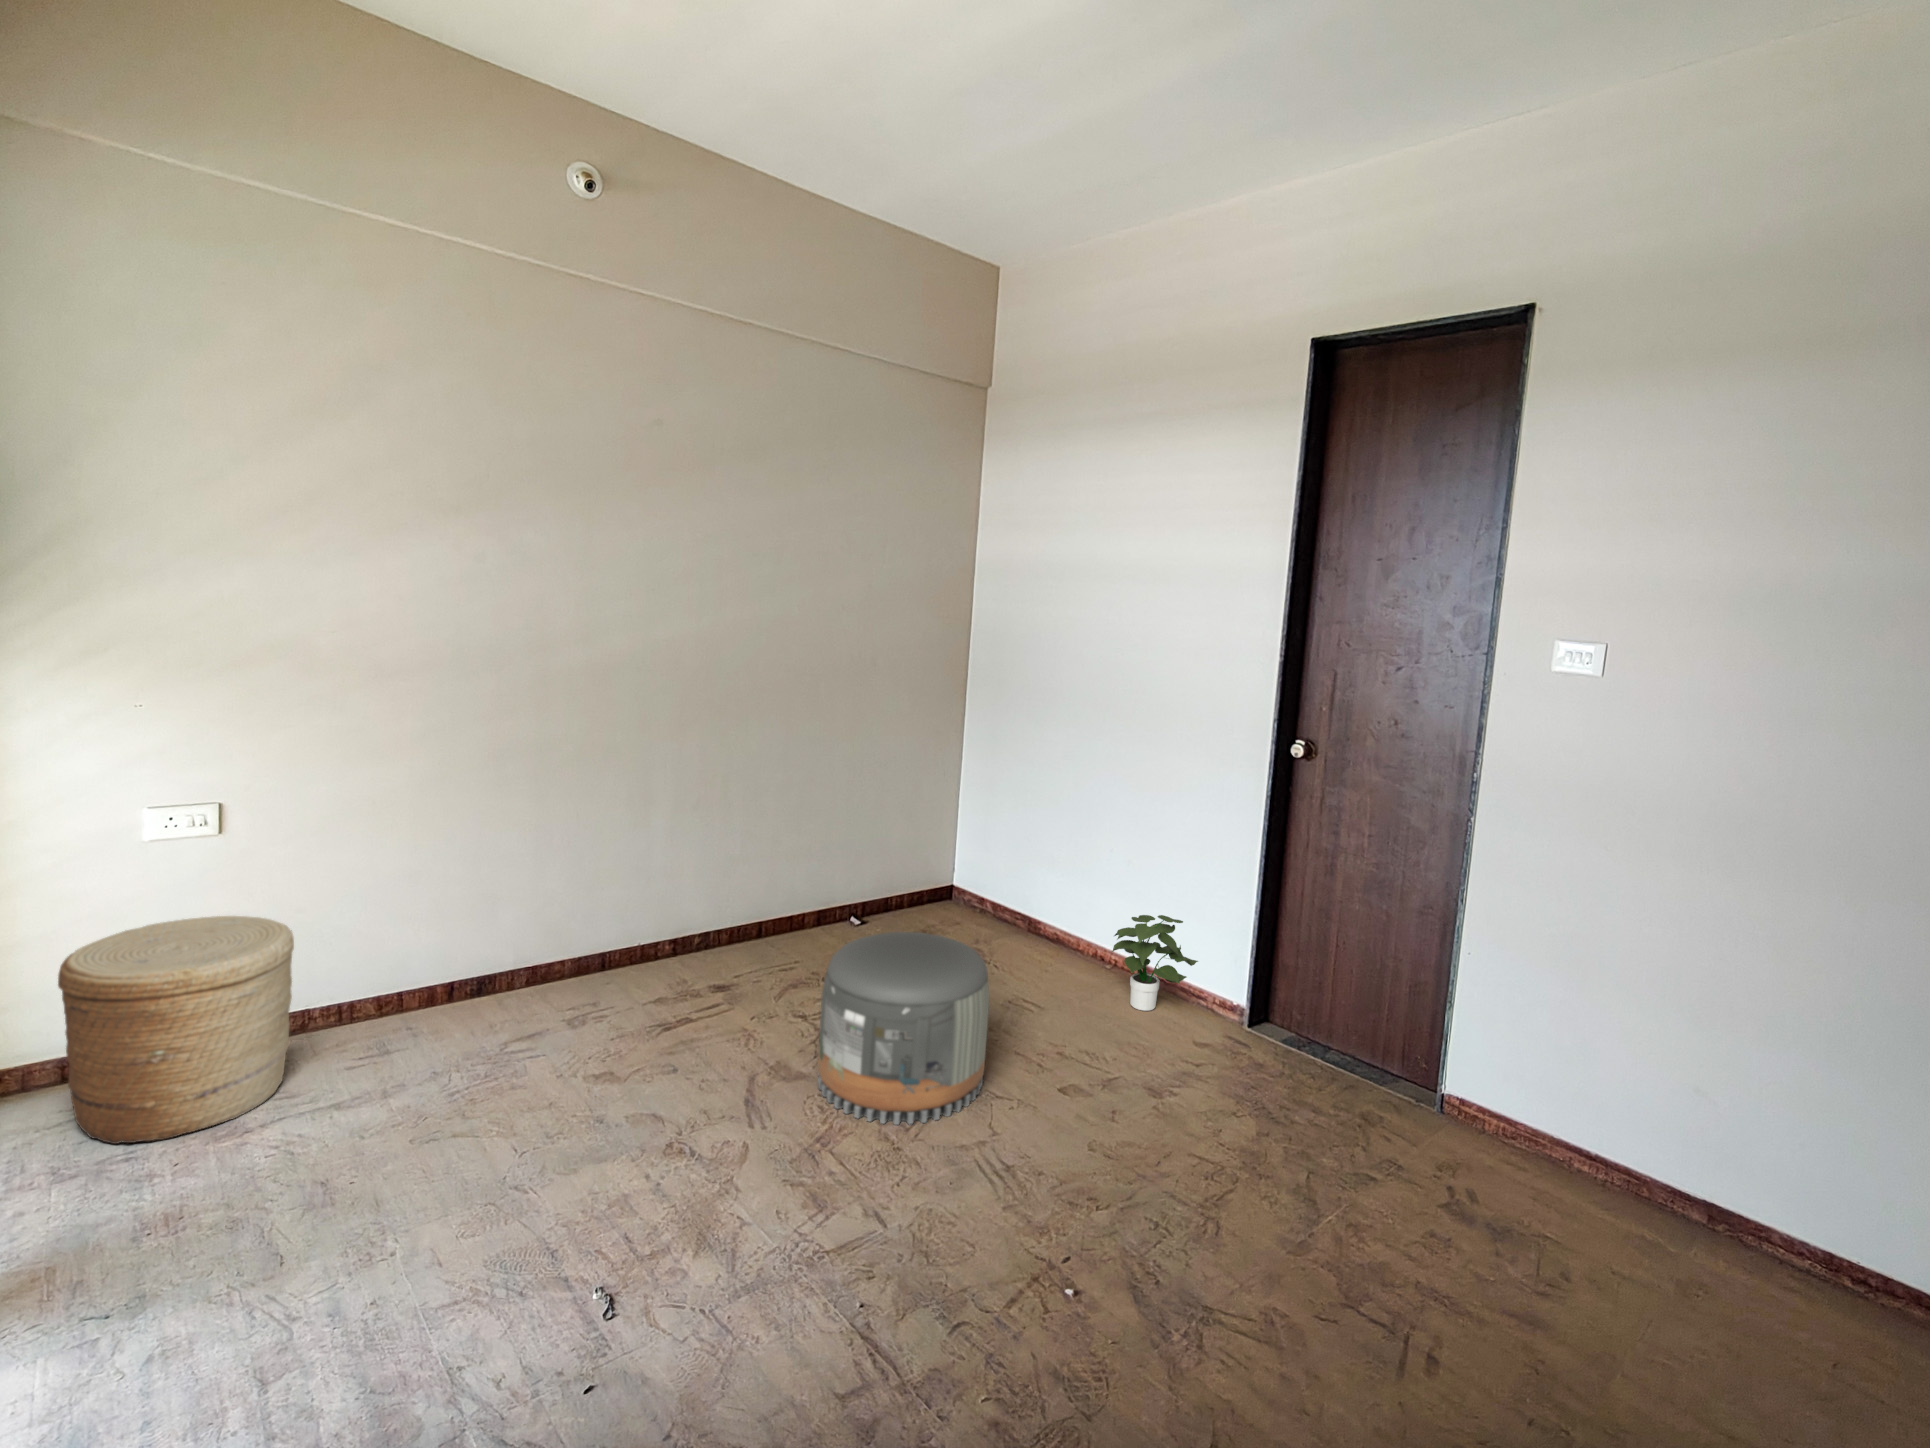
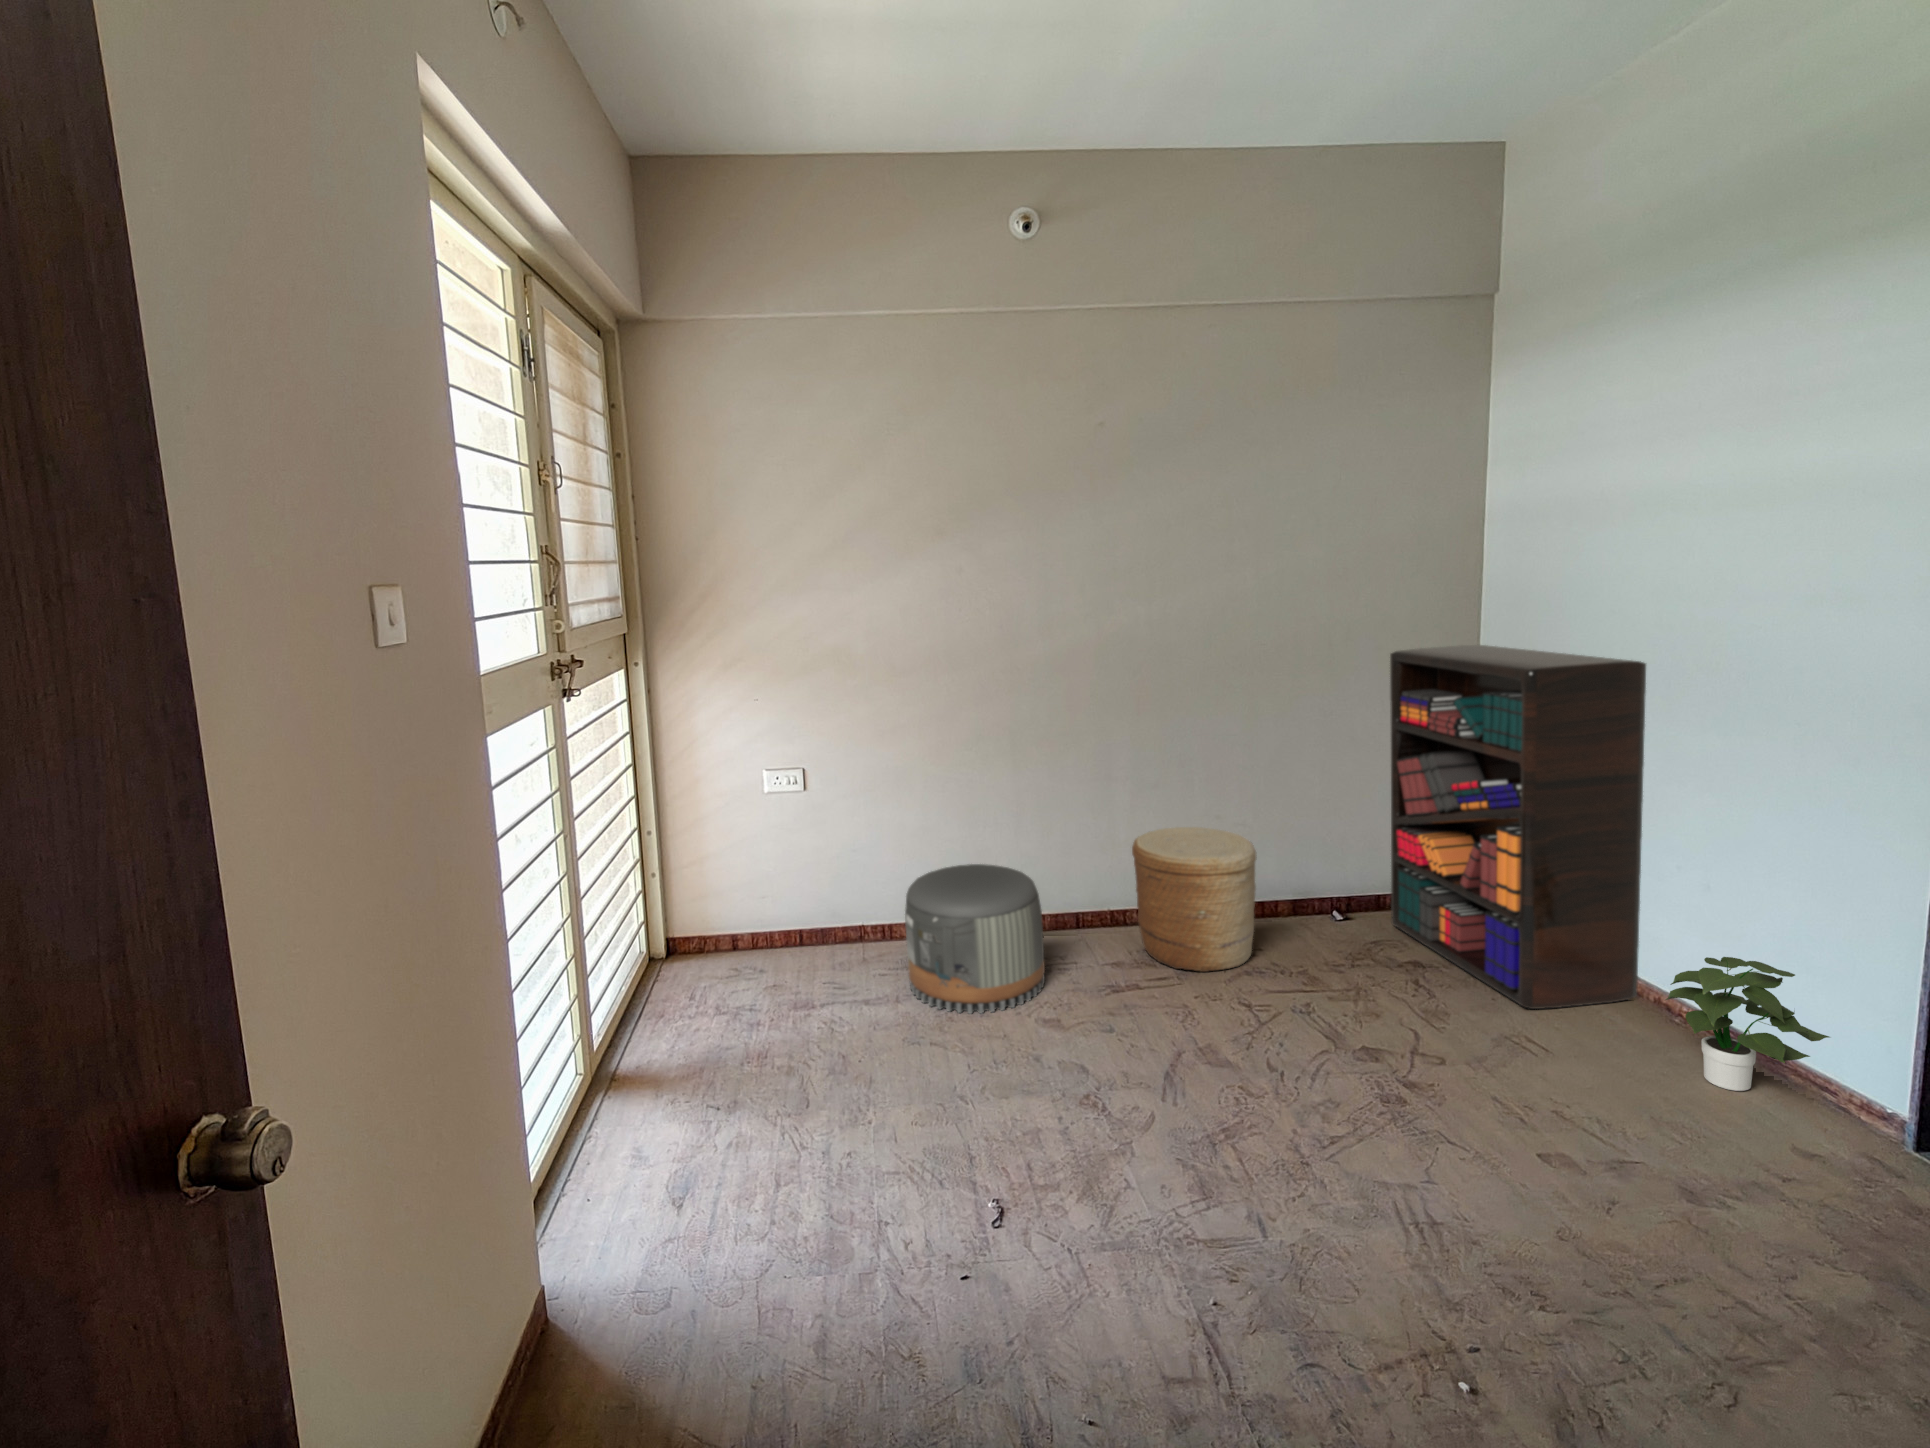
bookshelf: none [904,680,1100,976] -> present [1390,645,1646,1009]
woven basket: present [58,916,294,1144] -> present [1132,827,1256,972]
pouf: present [817,932,989,1125] -> present [905,864,1045,1014]

